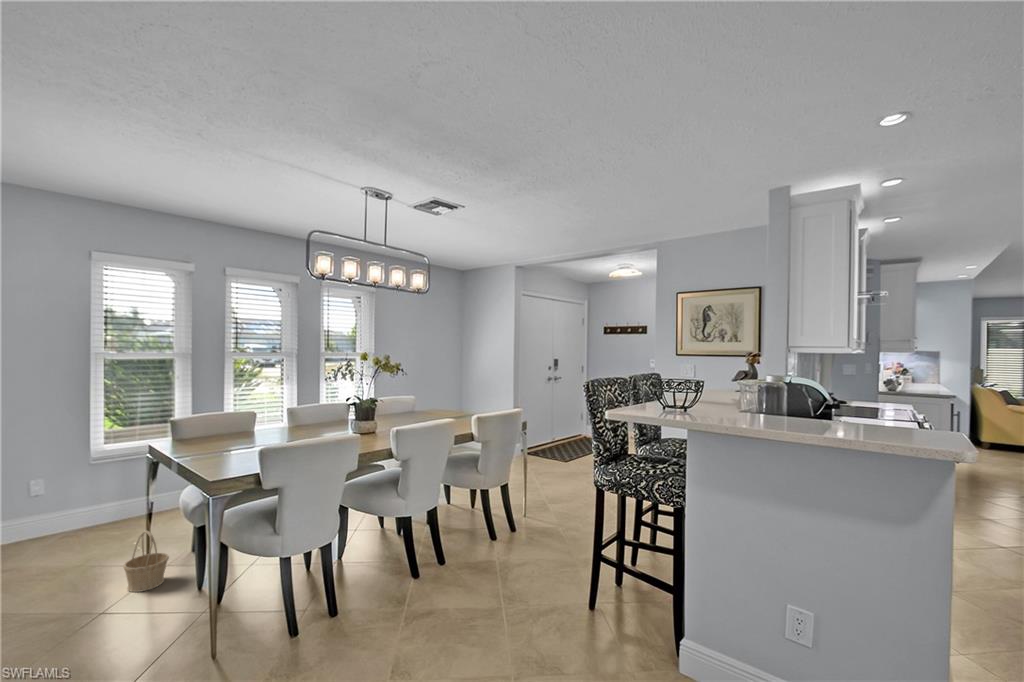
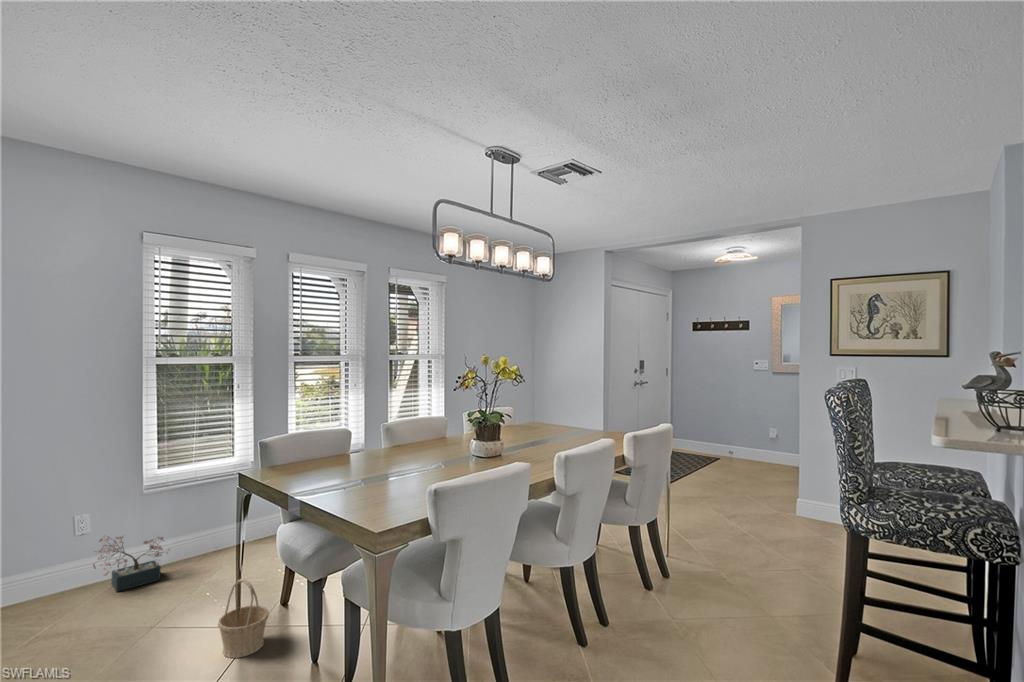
decorative plant: none [36,501,107,547] -> present [92,536,170,592]

